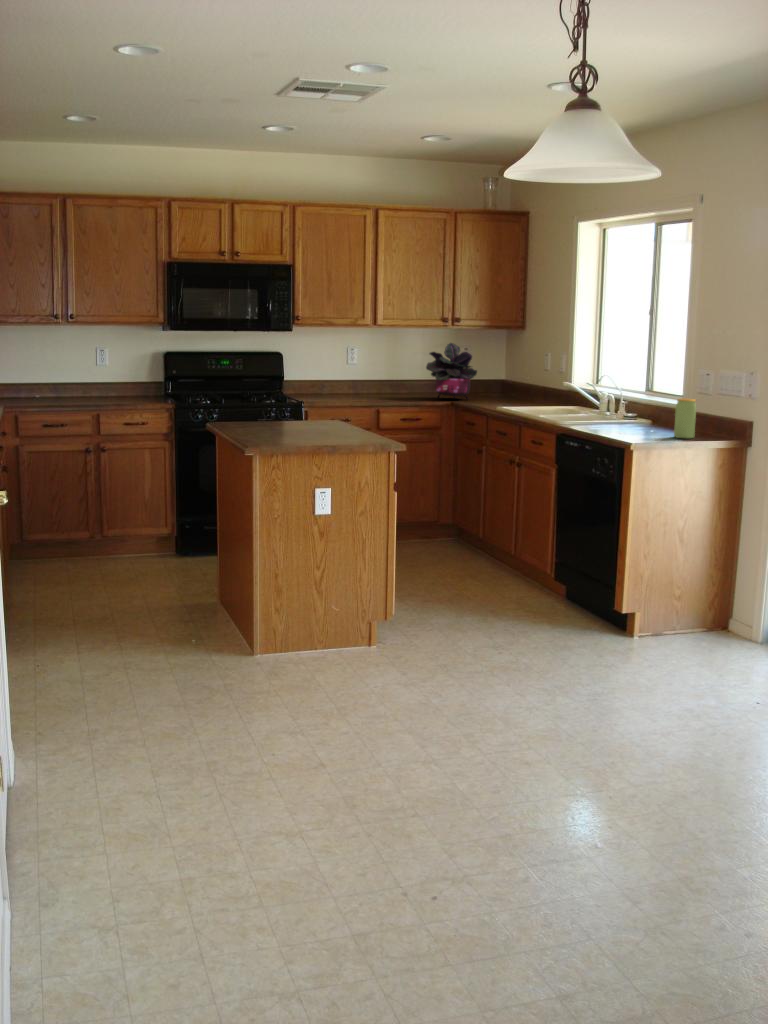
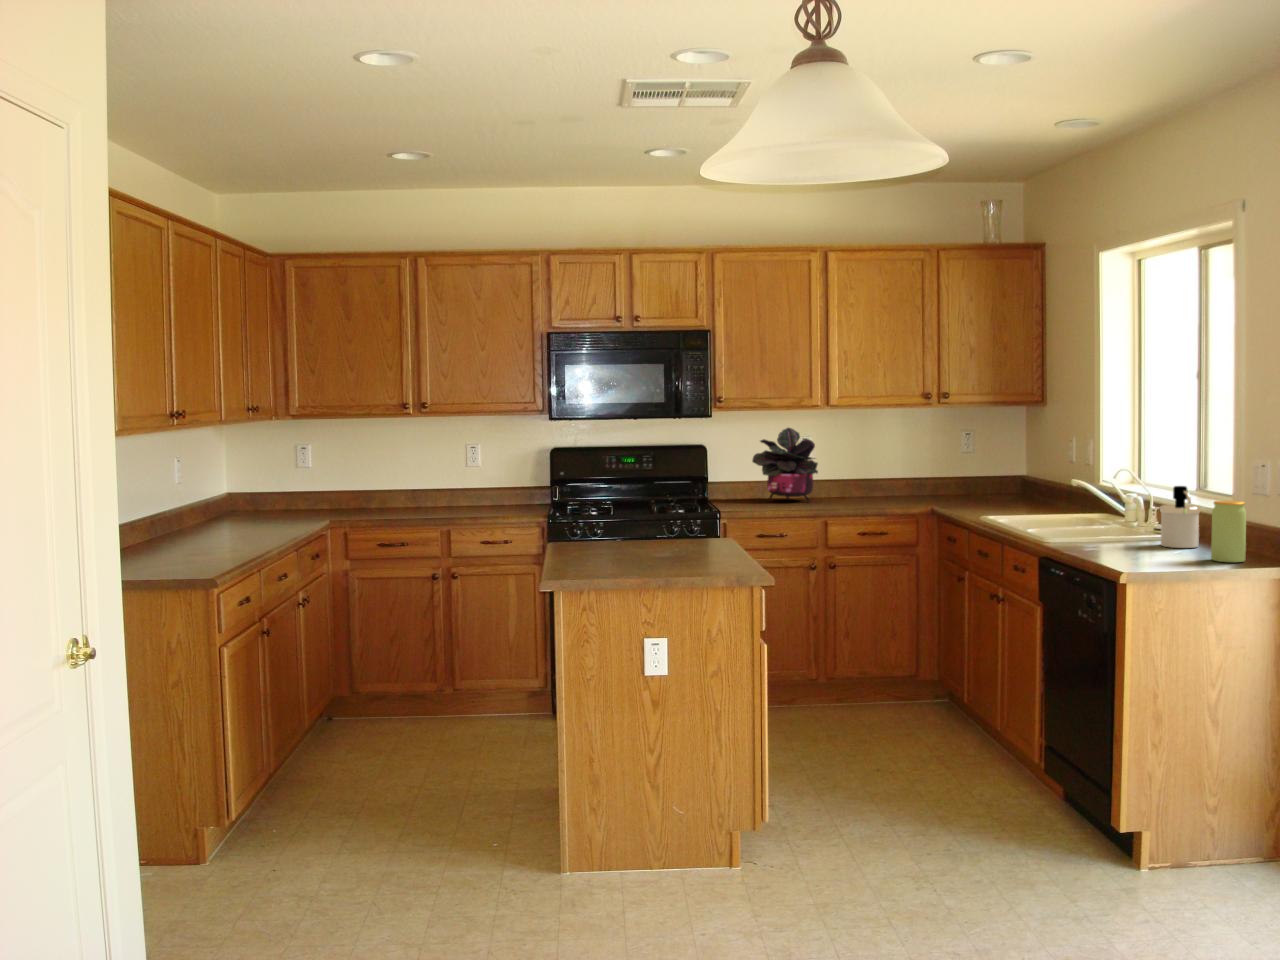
potted plant: present [426,343,477,400] -> present [753,428,818,501]
soap dispenser: none [636,389,662,430] -> present [1160,486,1200,548]

